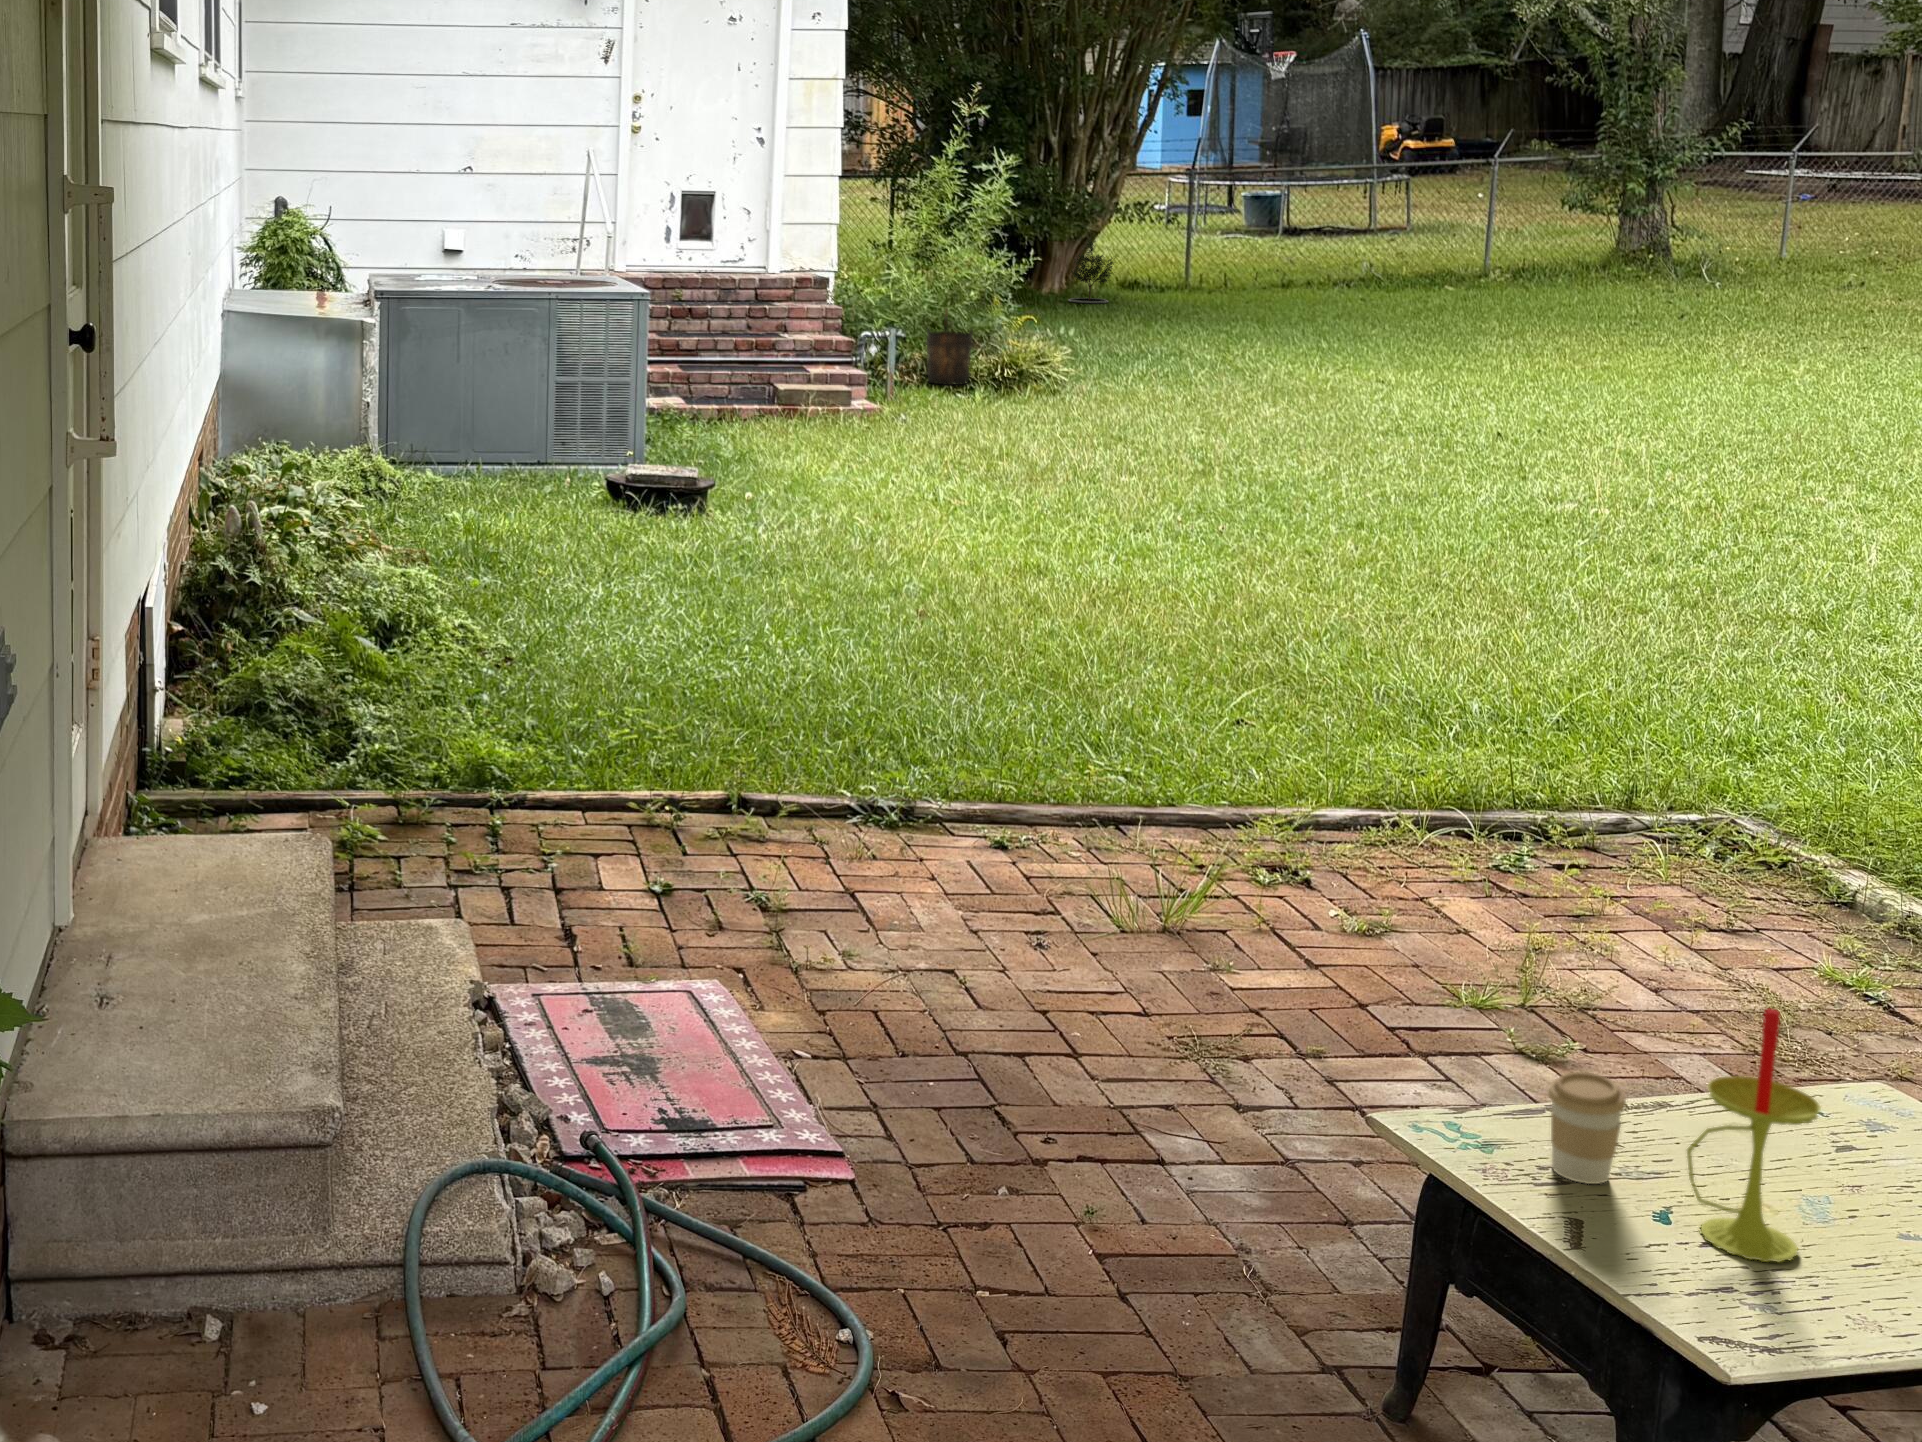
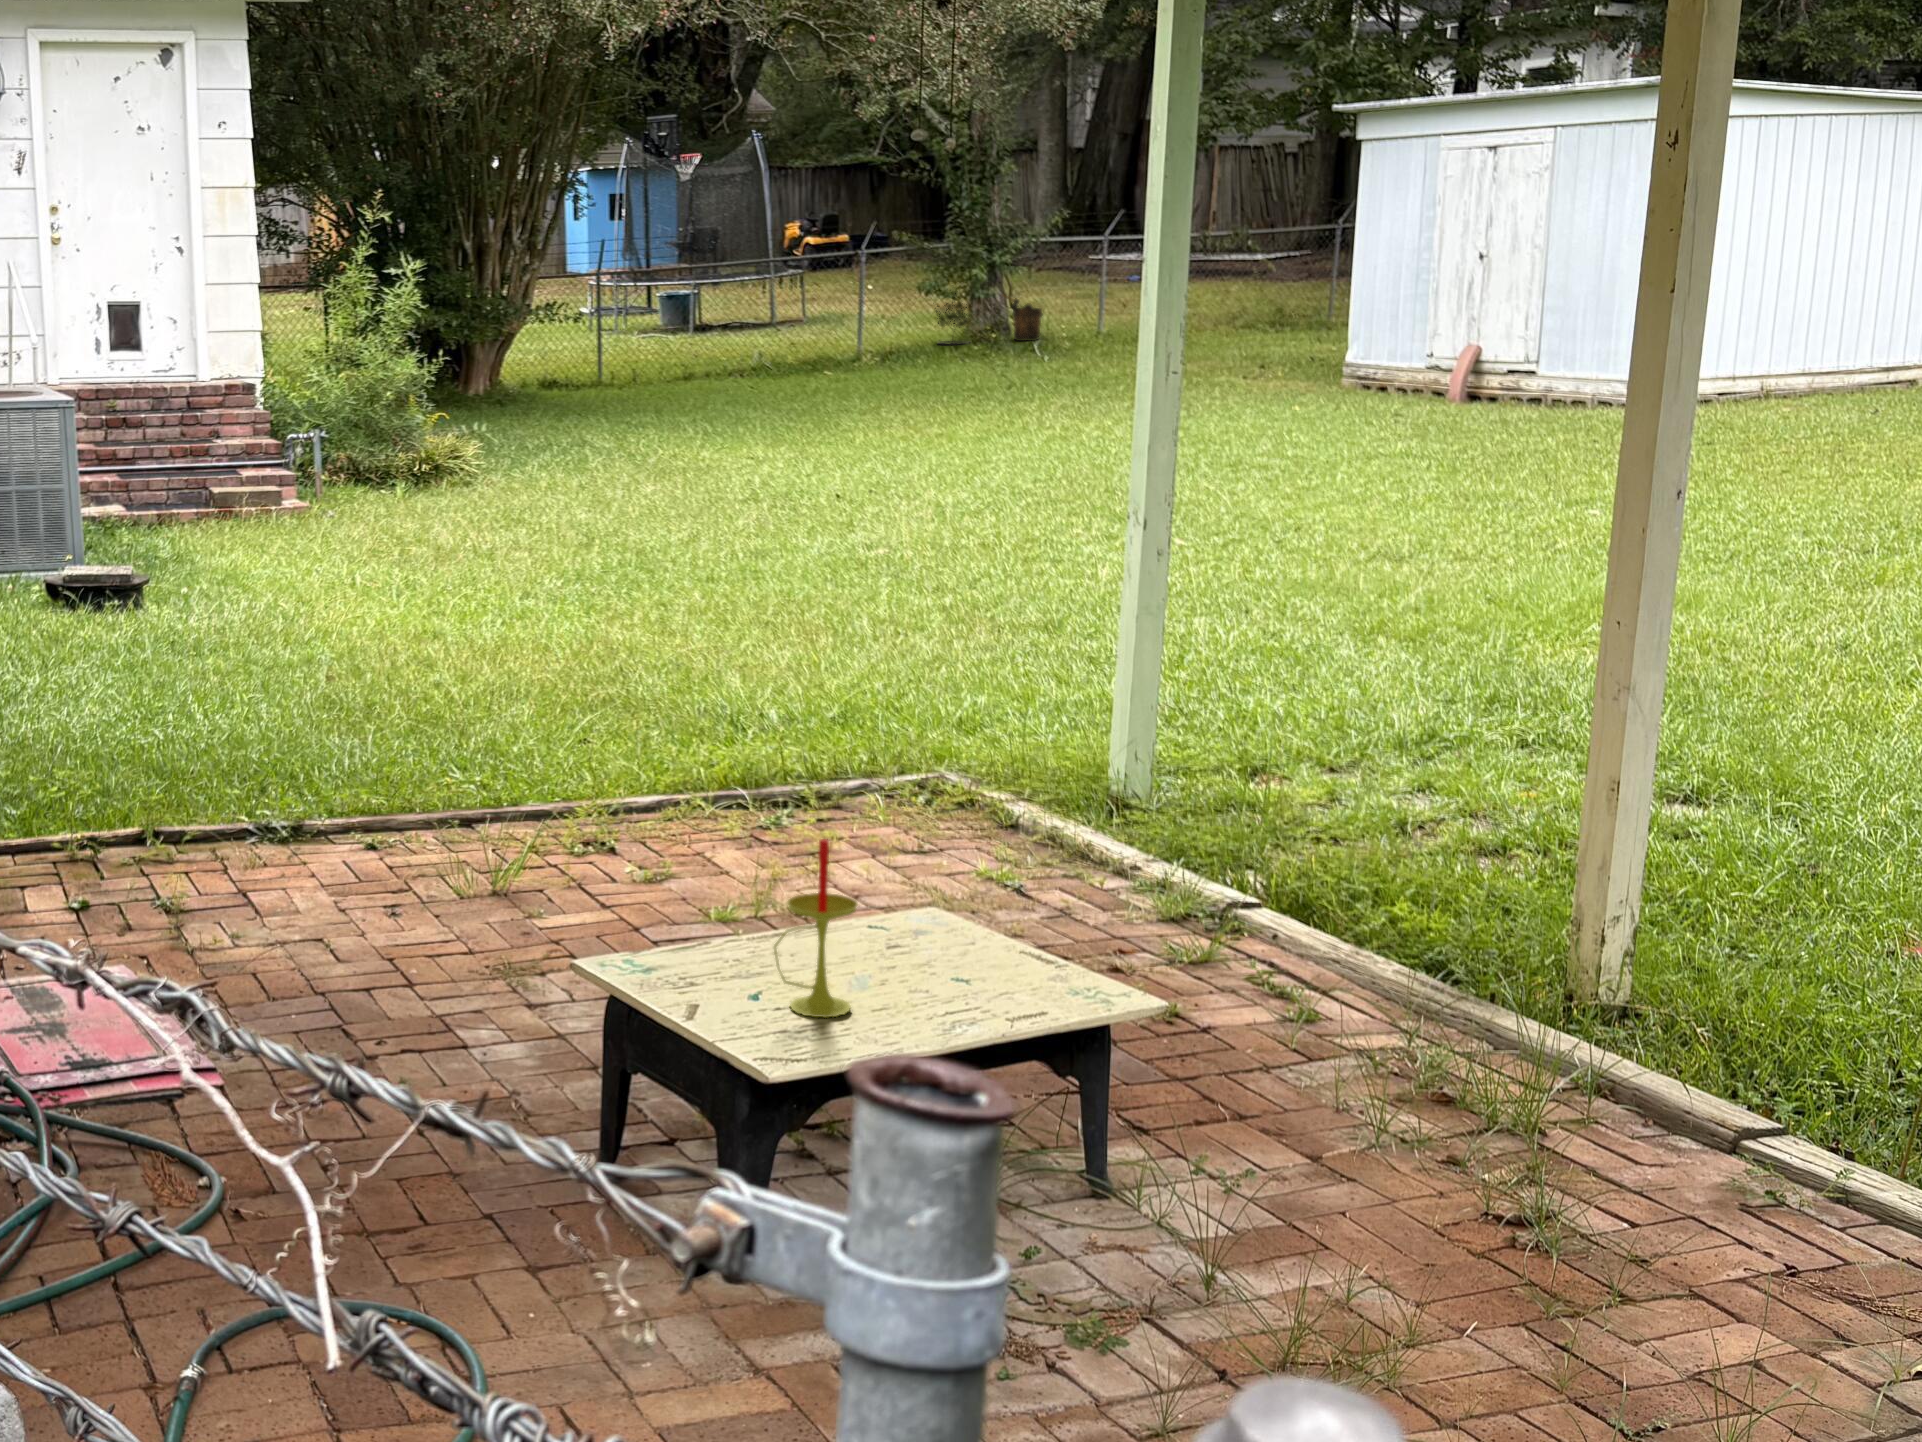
potted tree: present [1069,235,1113,303] -> present [935,291,970,344]
bucket: present [926,309,974,385] -> present [1007,297,1042,341]
coffee cup: present [1549,1072,1626,1184] -> none [694,909,745,987]

